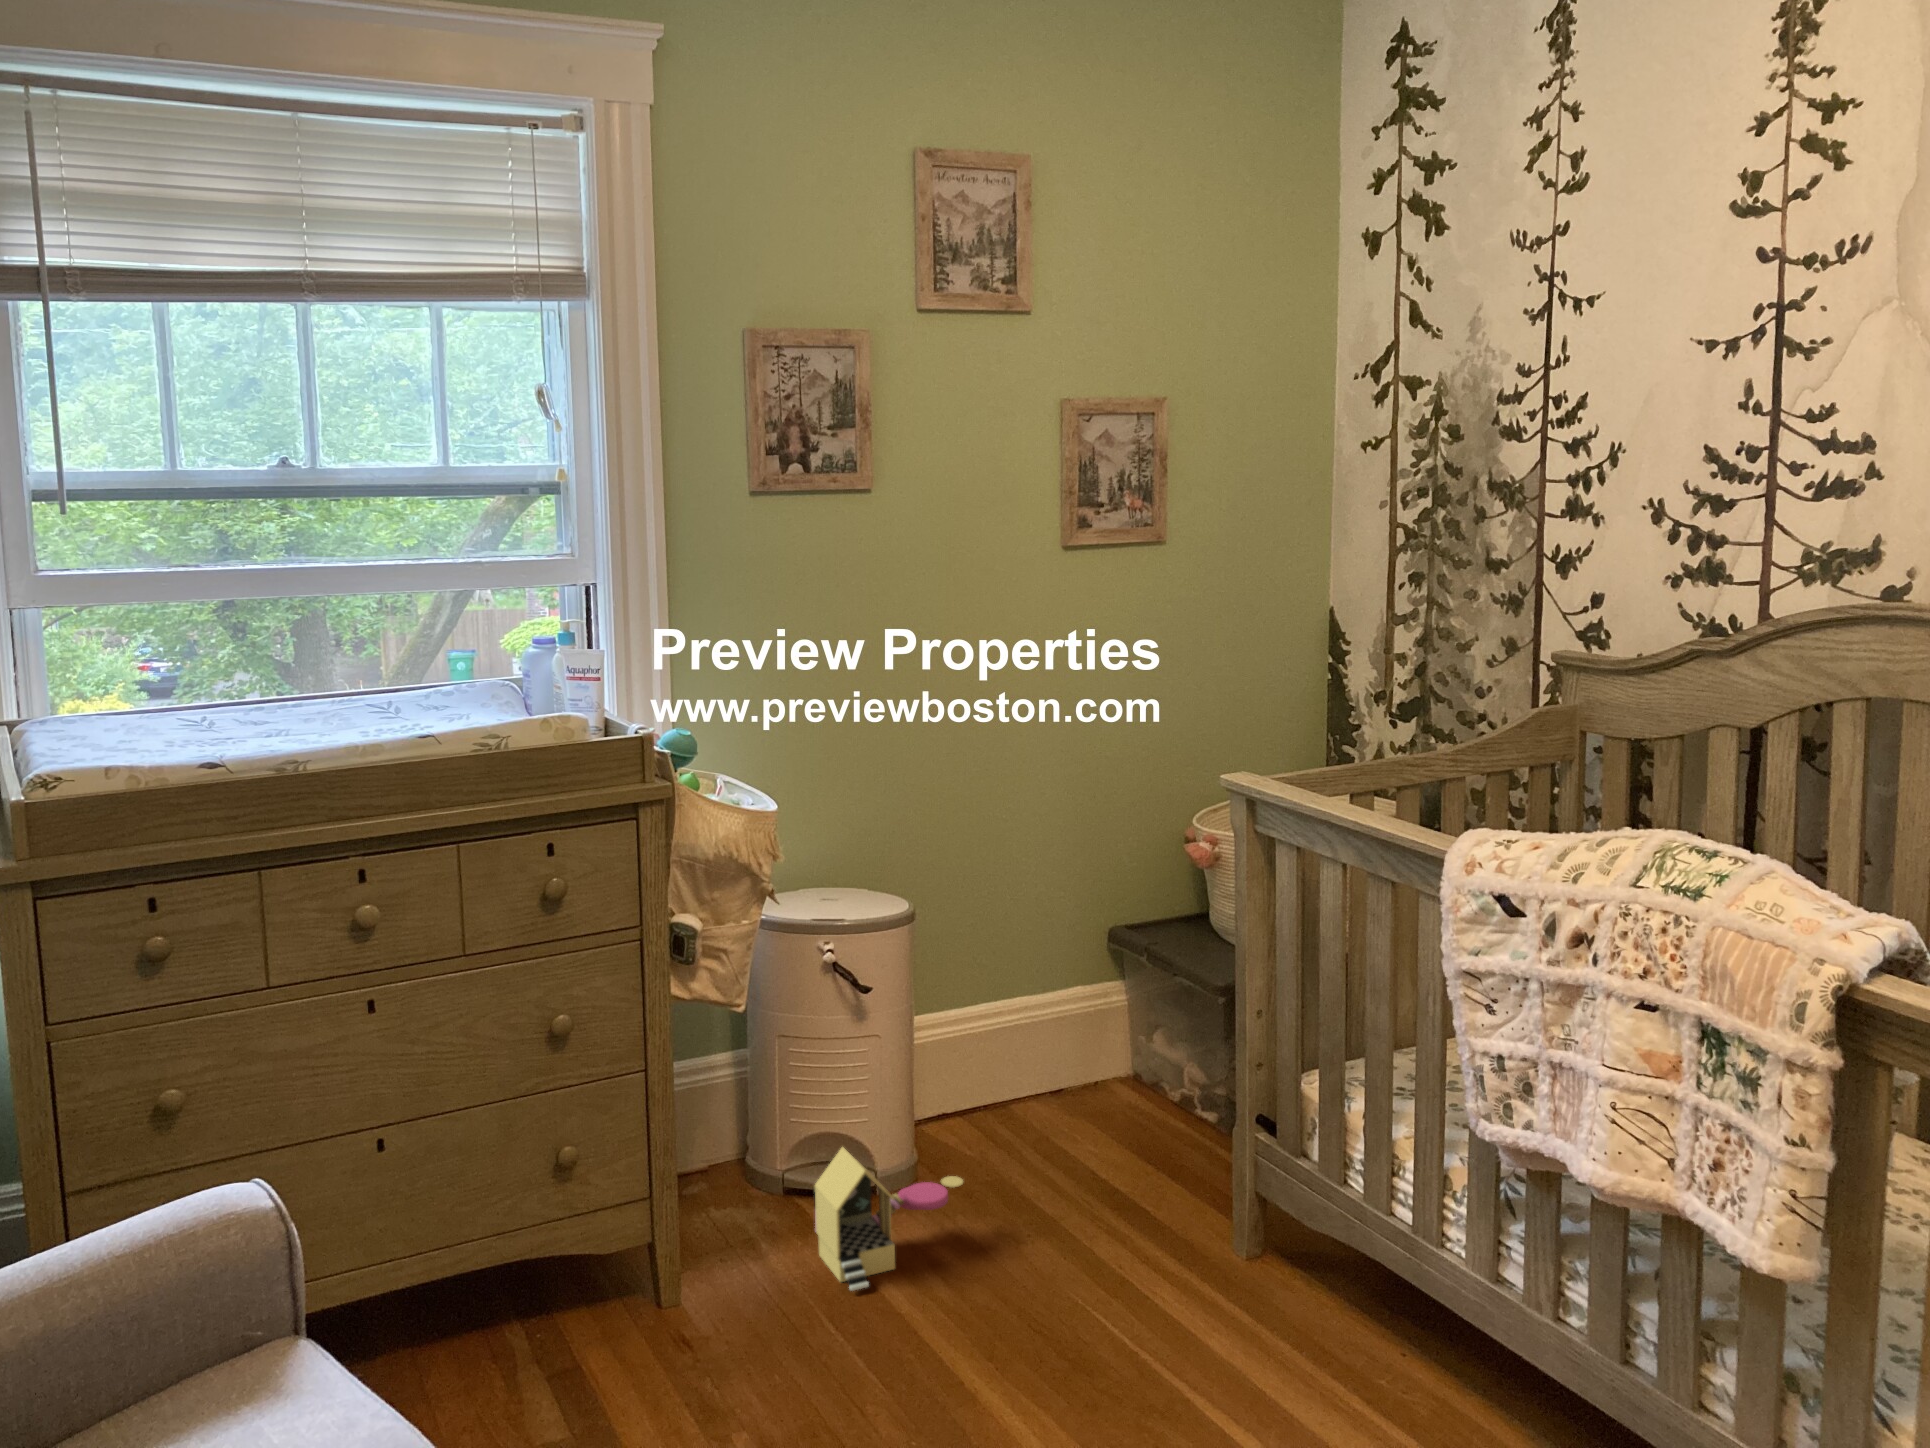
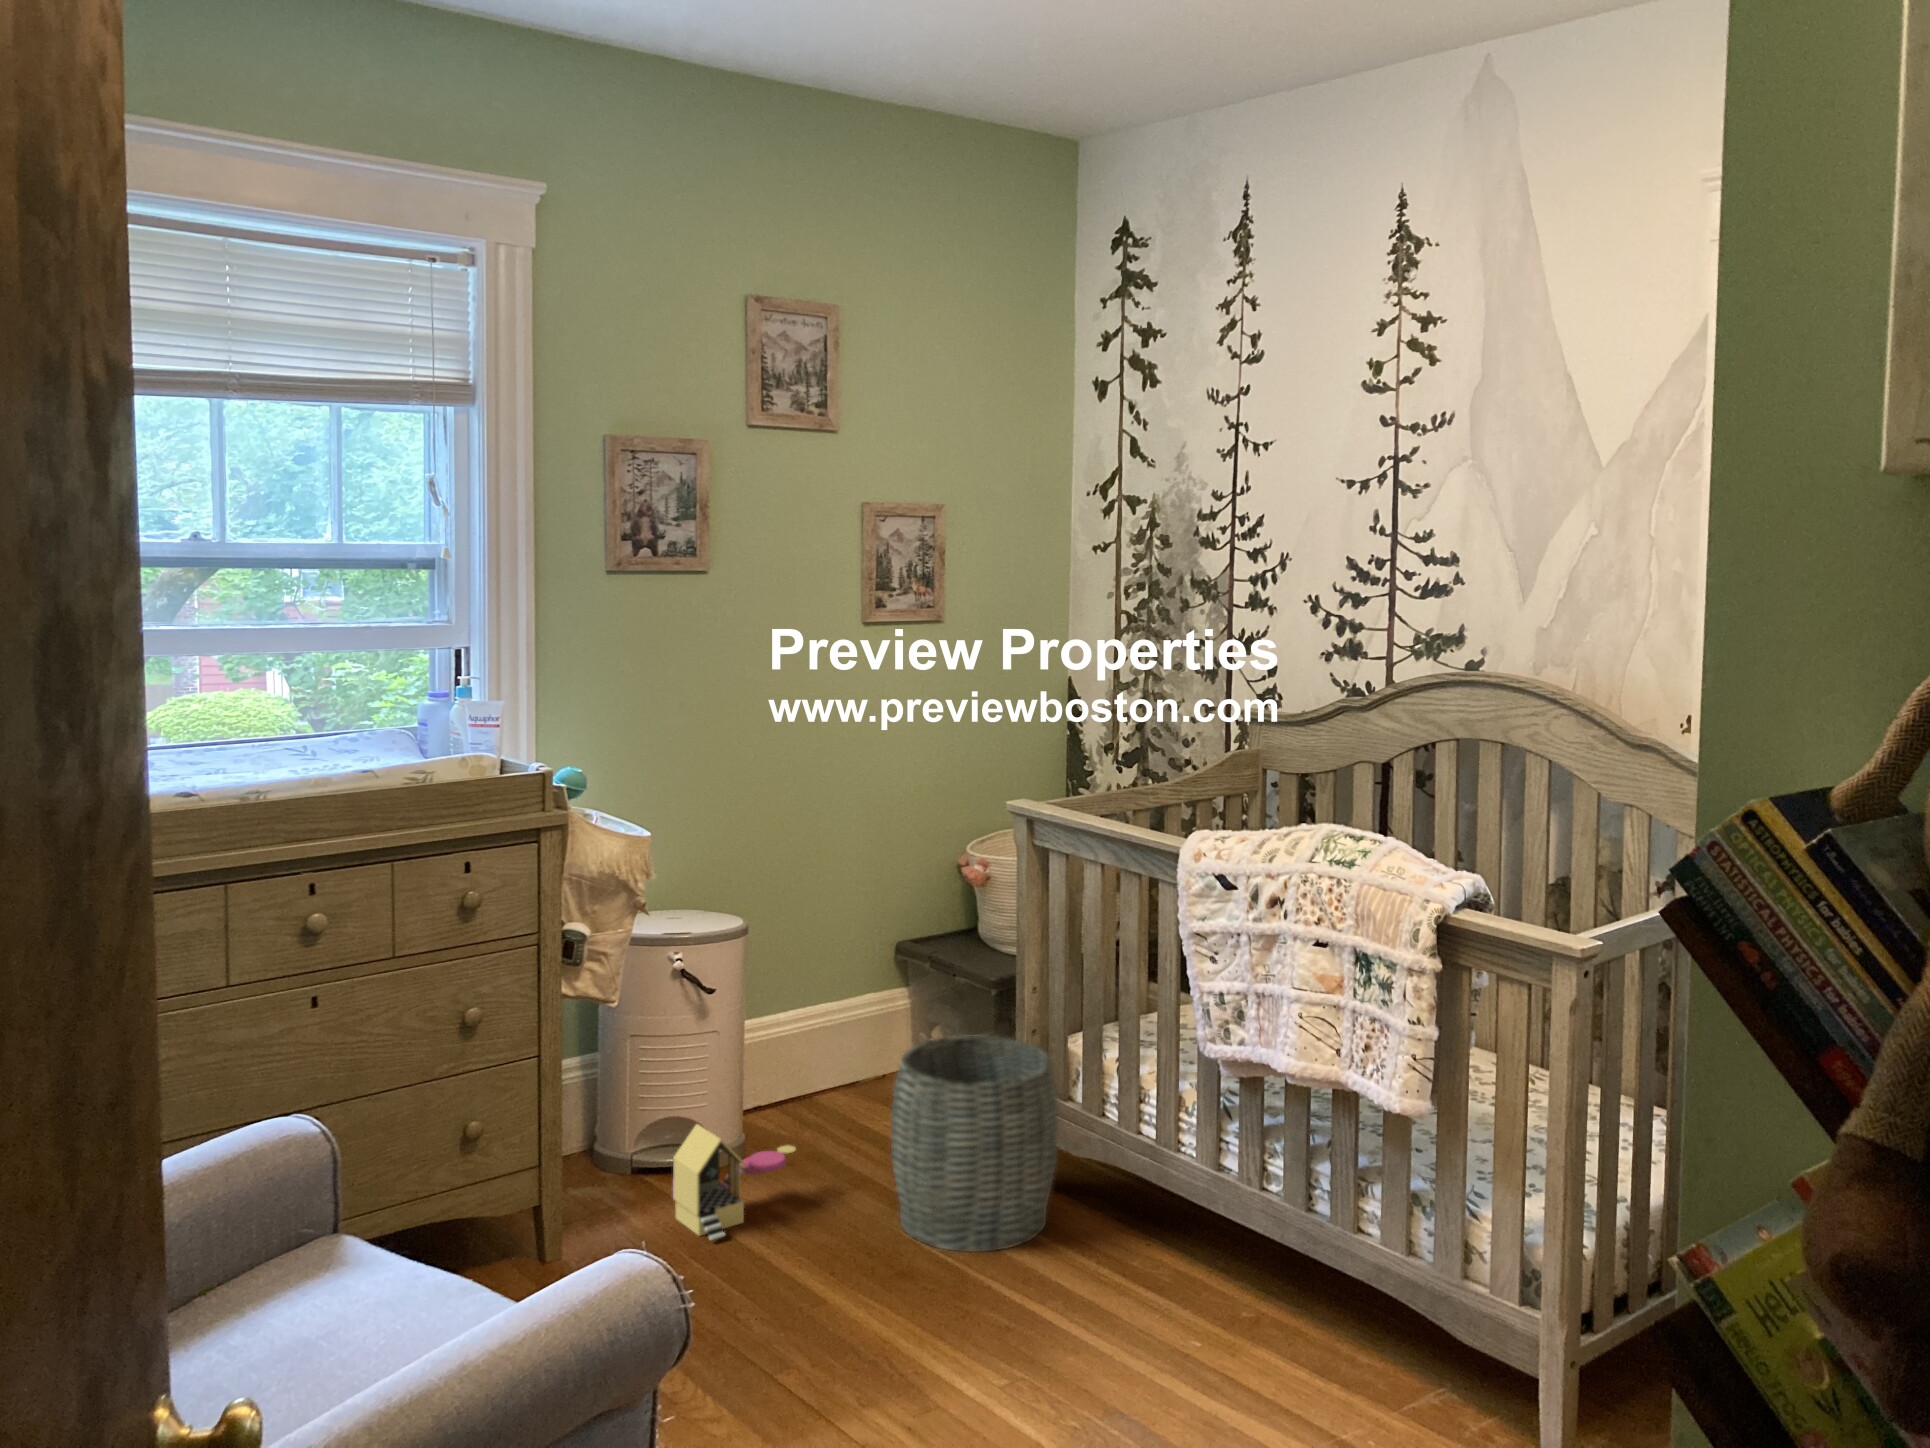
woven basket: none [1070,1062,1283,1344] -> present [891,1036,1058,1252]

